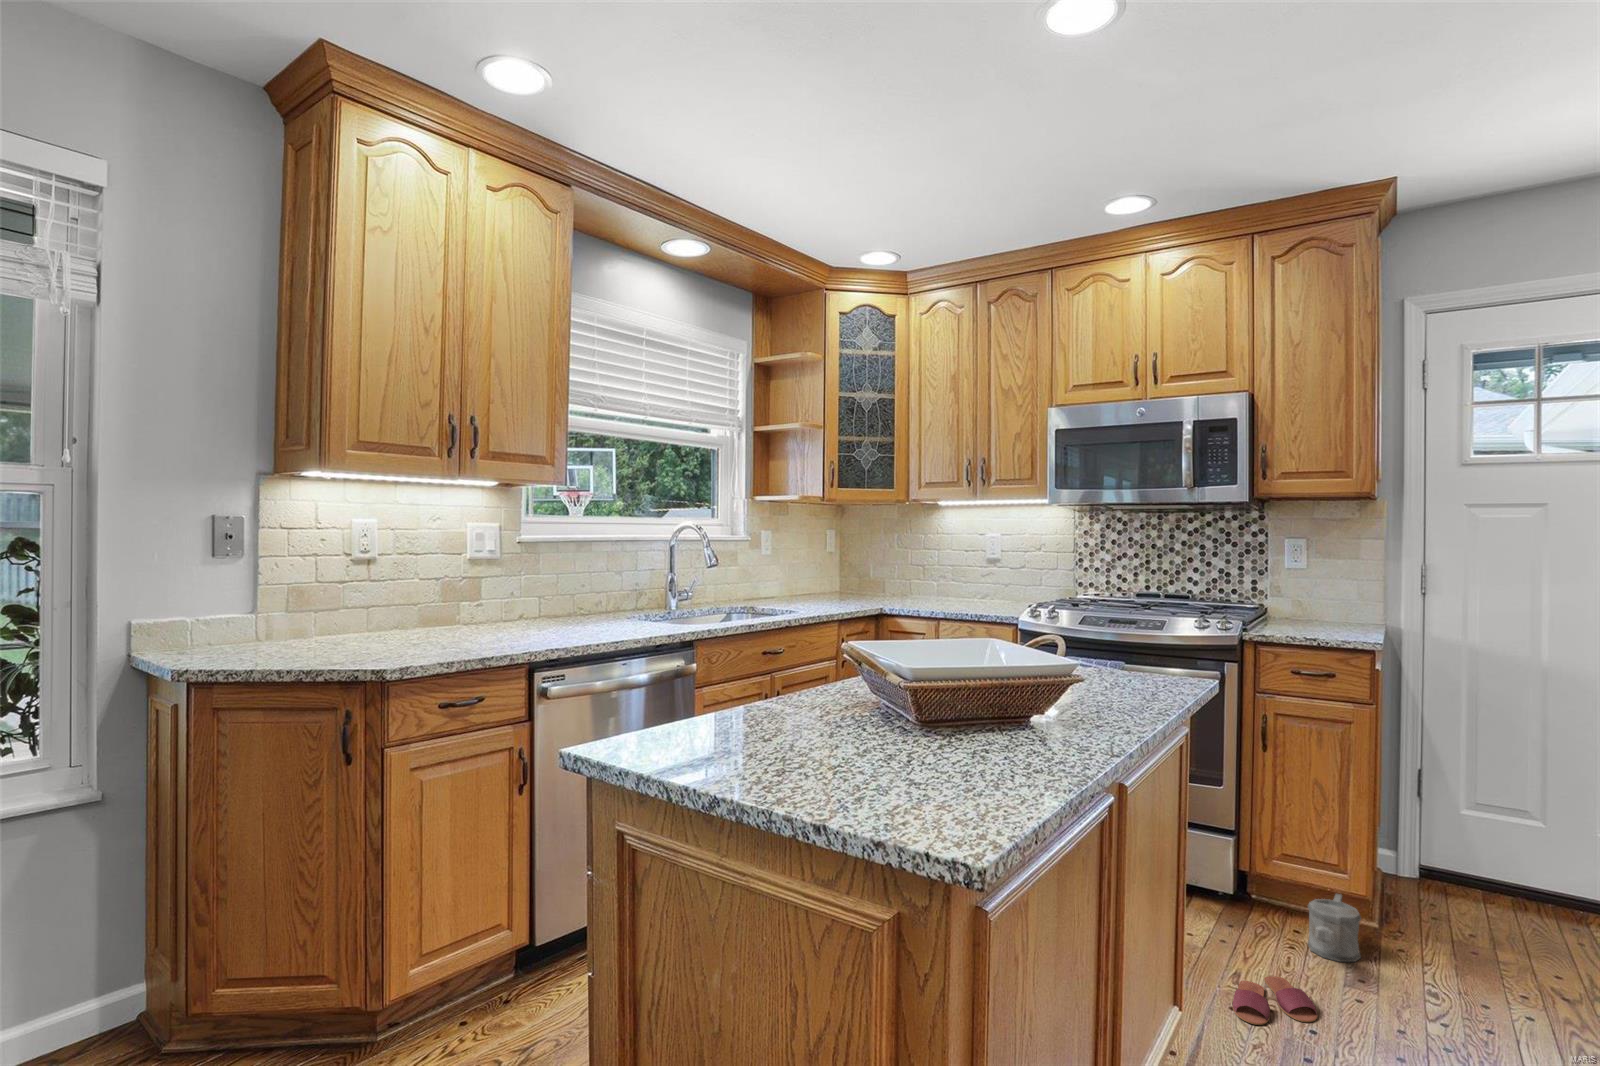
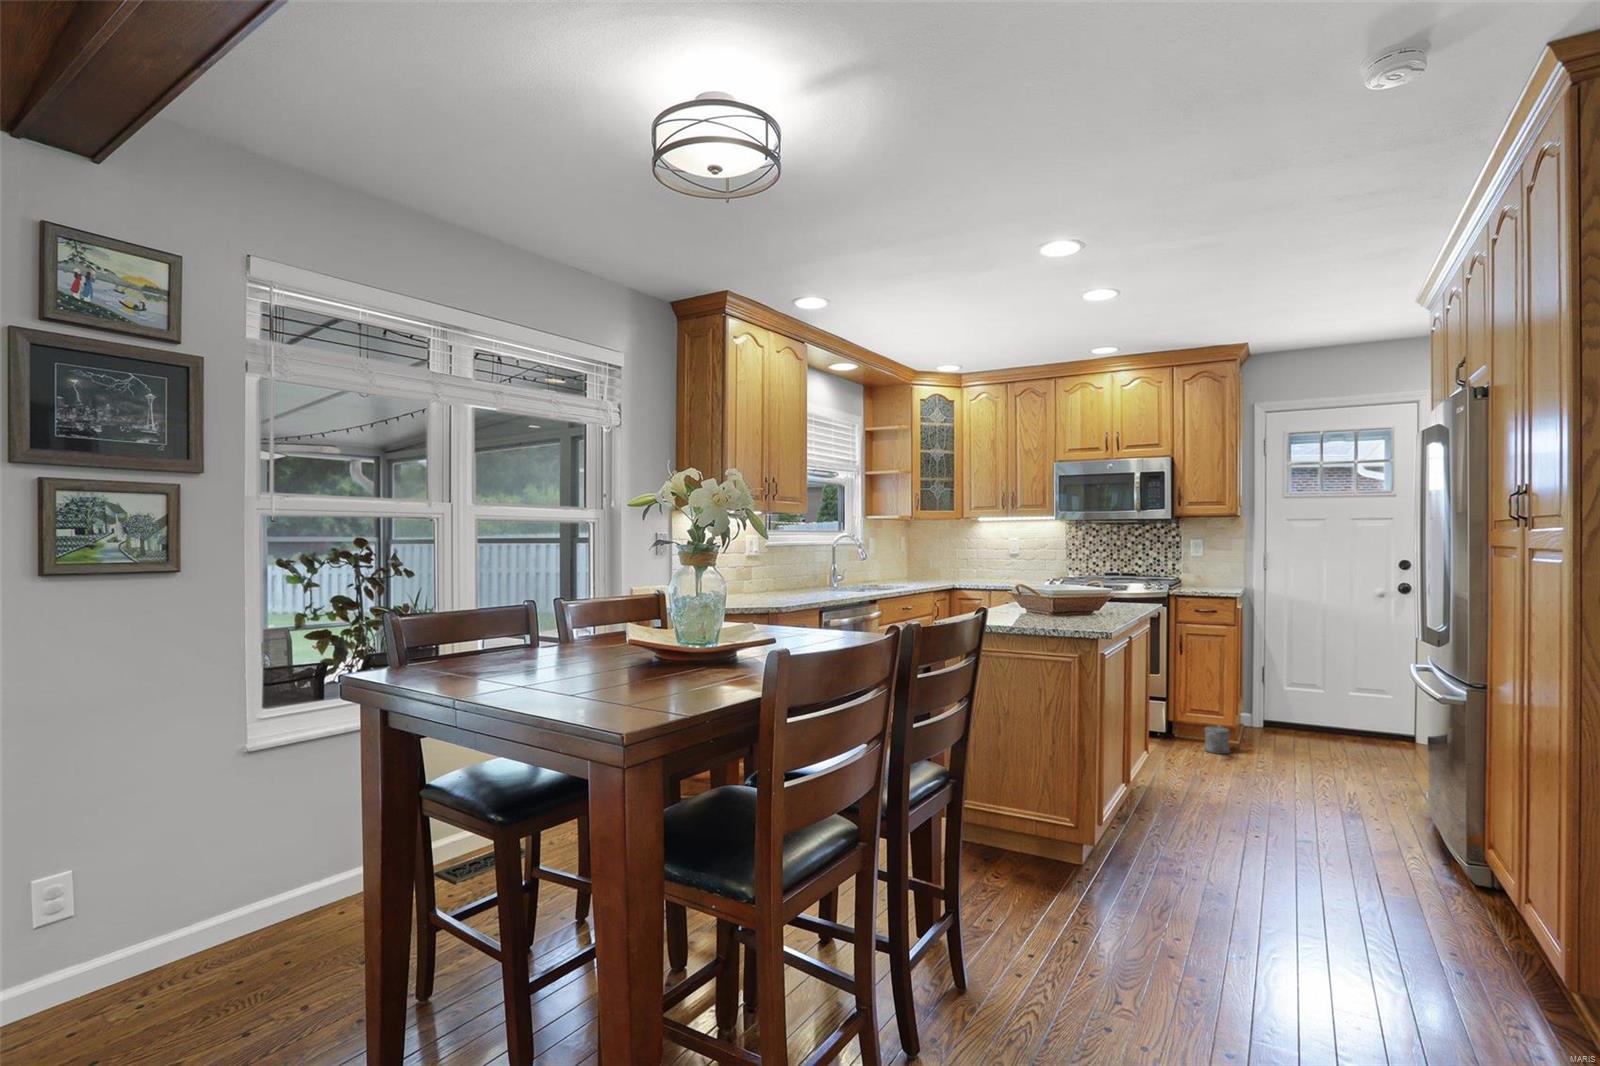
slippers: present [1232,976,1317,1025] -> none [1169,758,1209,771]

